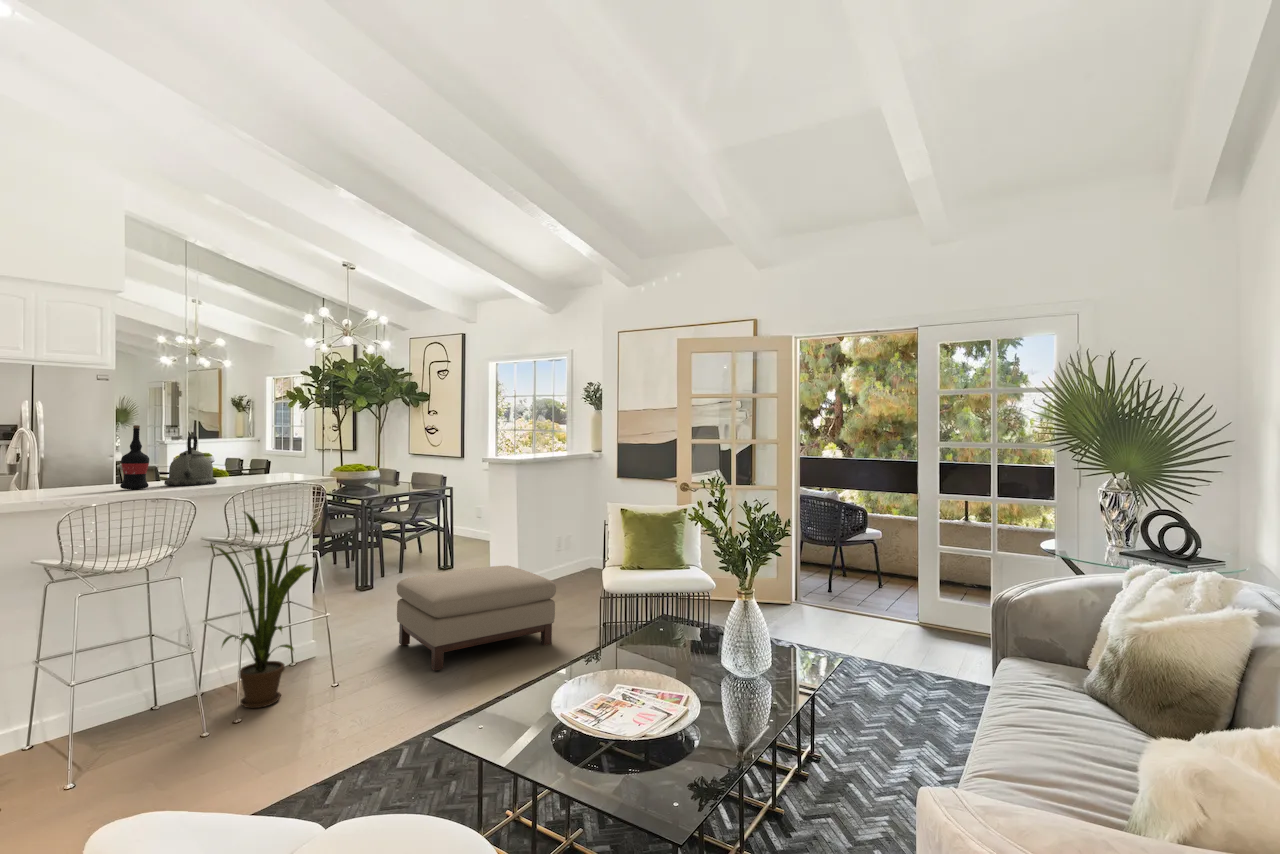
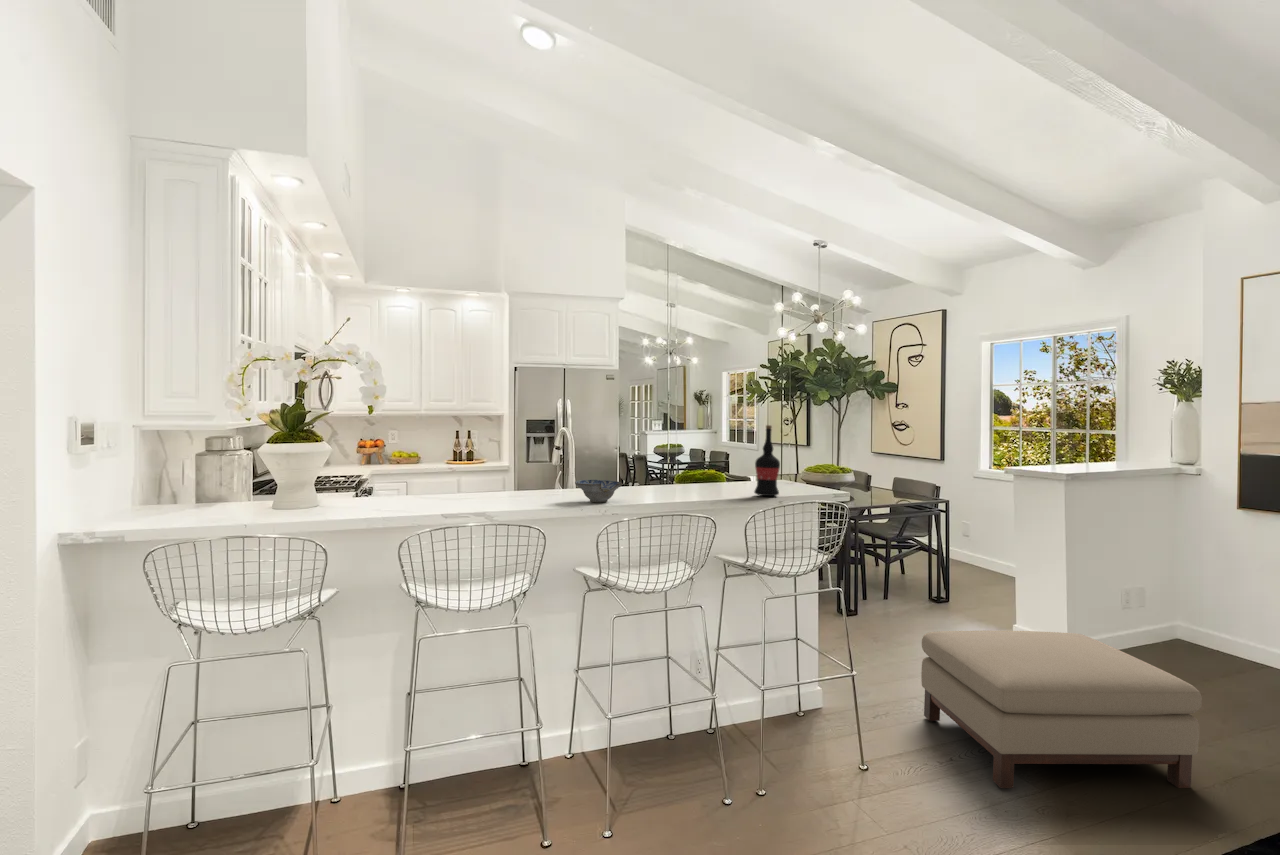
wine bottle: present [120,425,149,489] -> present [754,425,780,496]
kettle: present [164,436,217,486] -> none [675,437,722,493]
ceramic bowl: none [34,476,95,497] -> present [575,480,622,503]
house plant: present [206,512,322,708] -> none [717,526,859,778]

